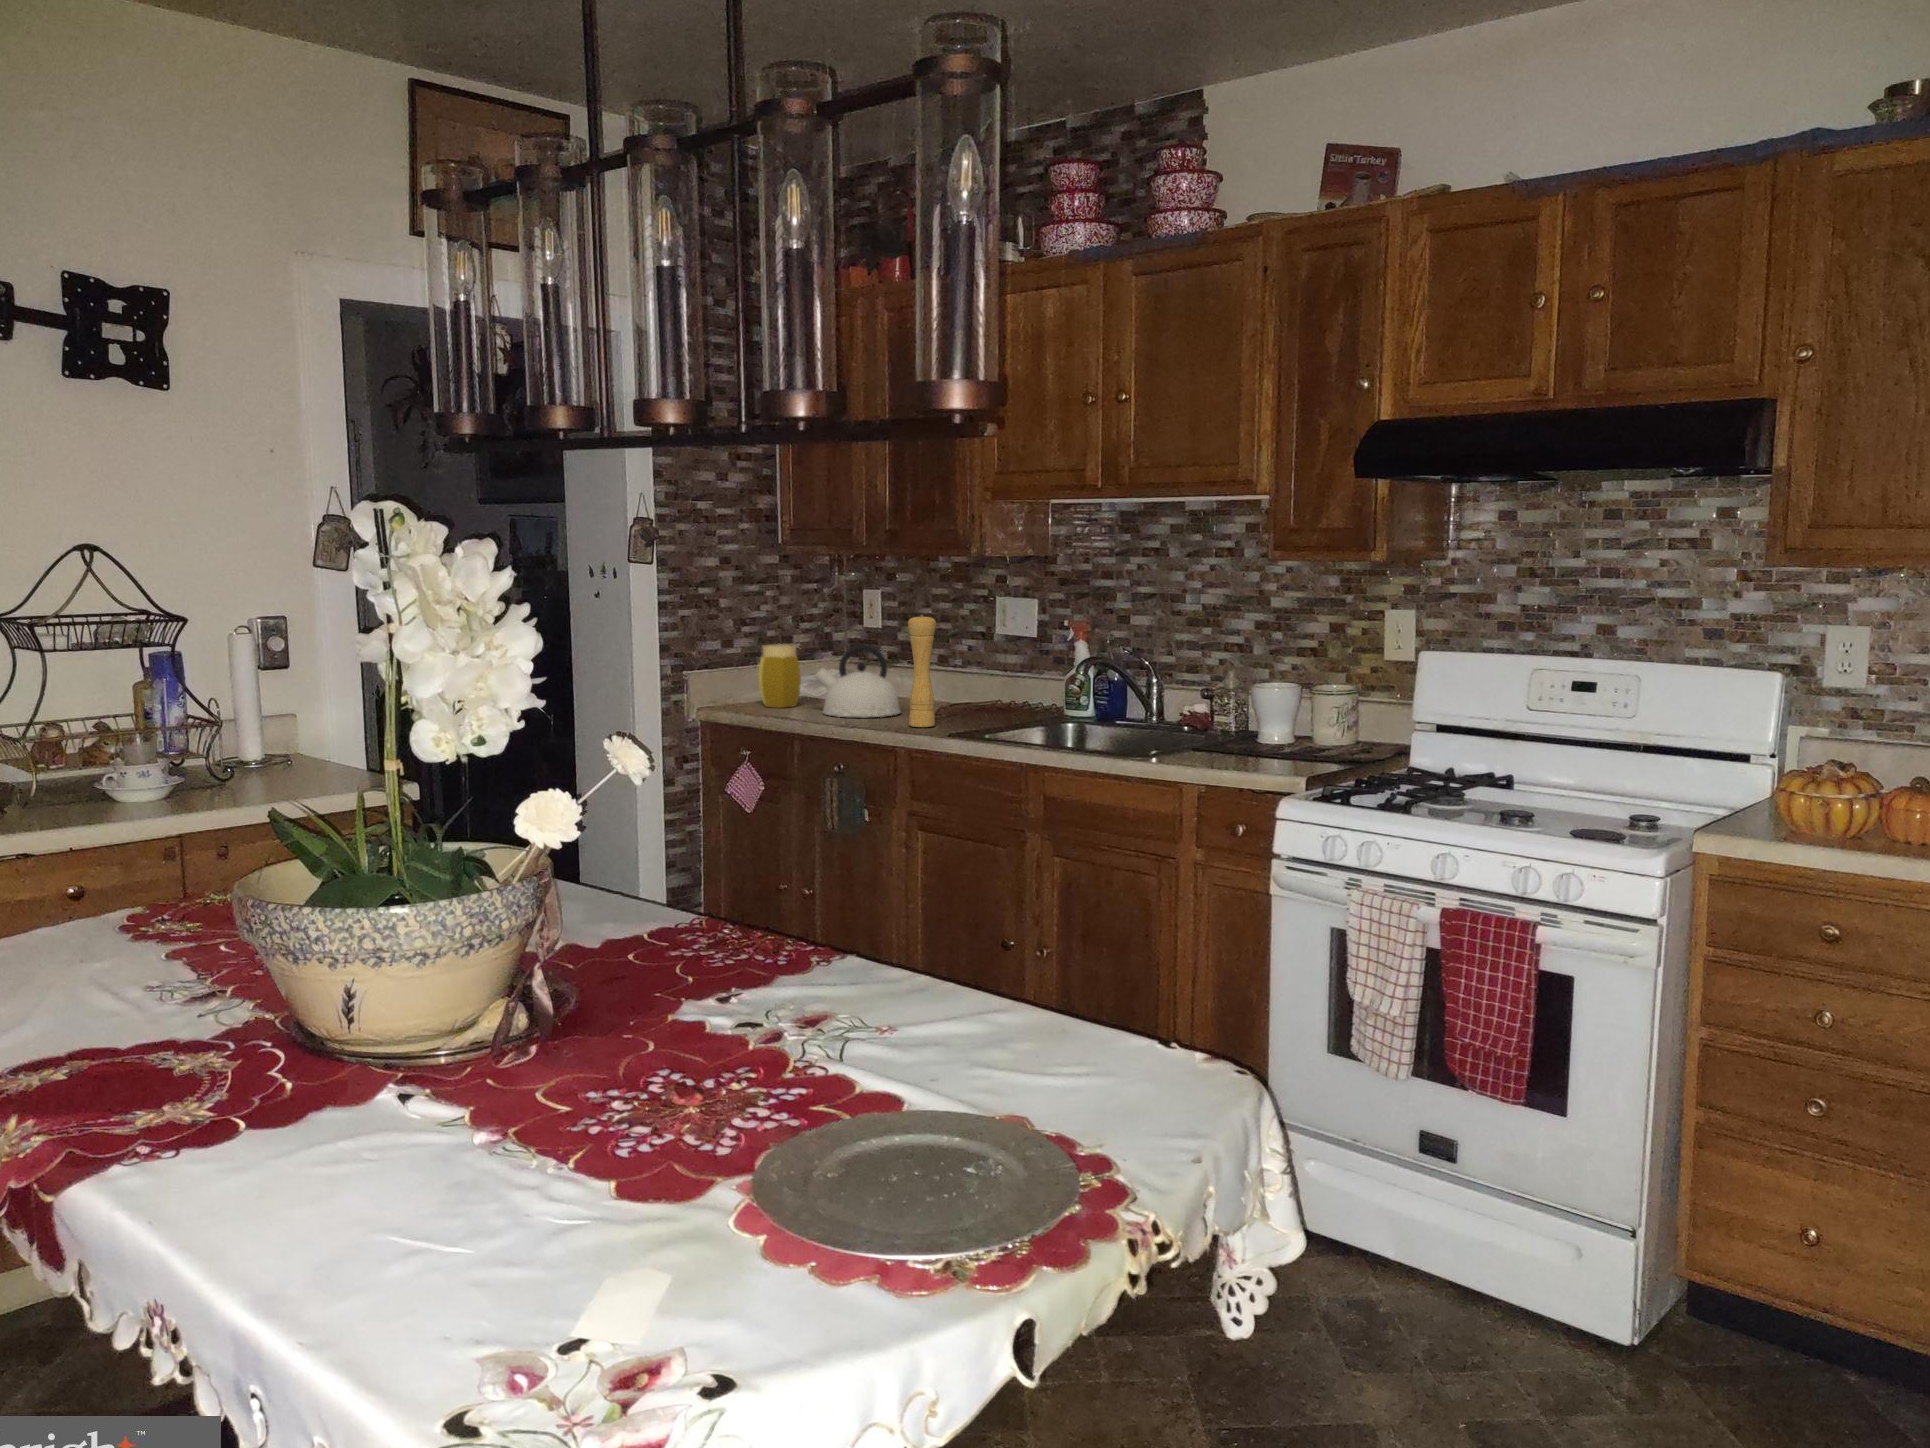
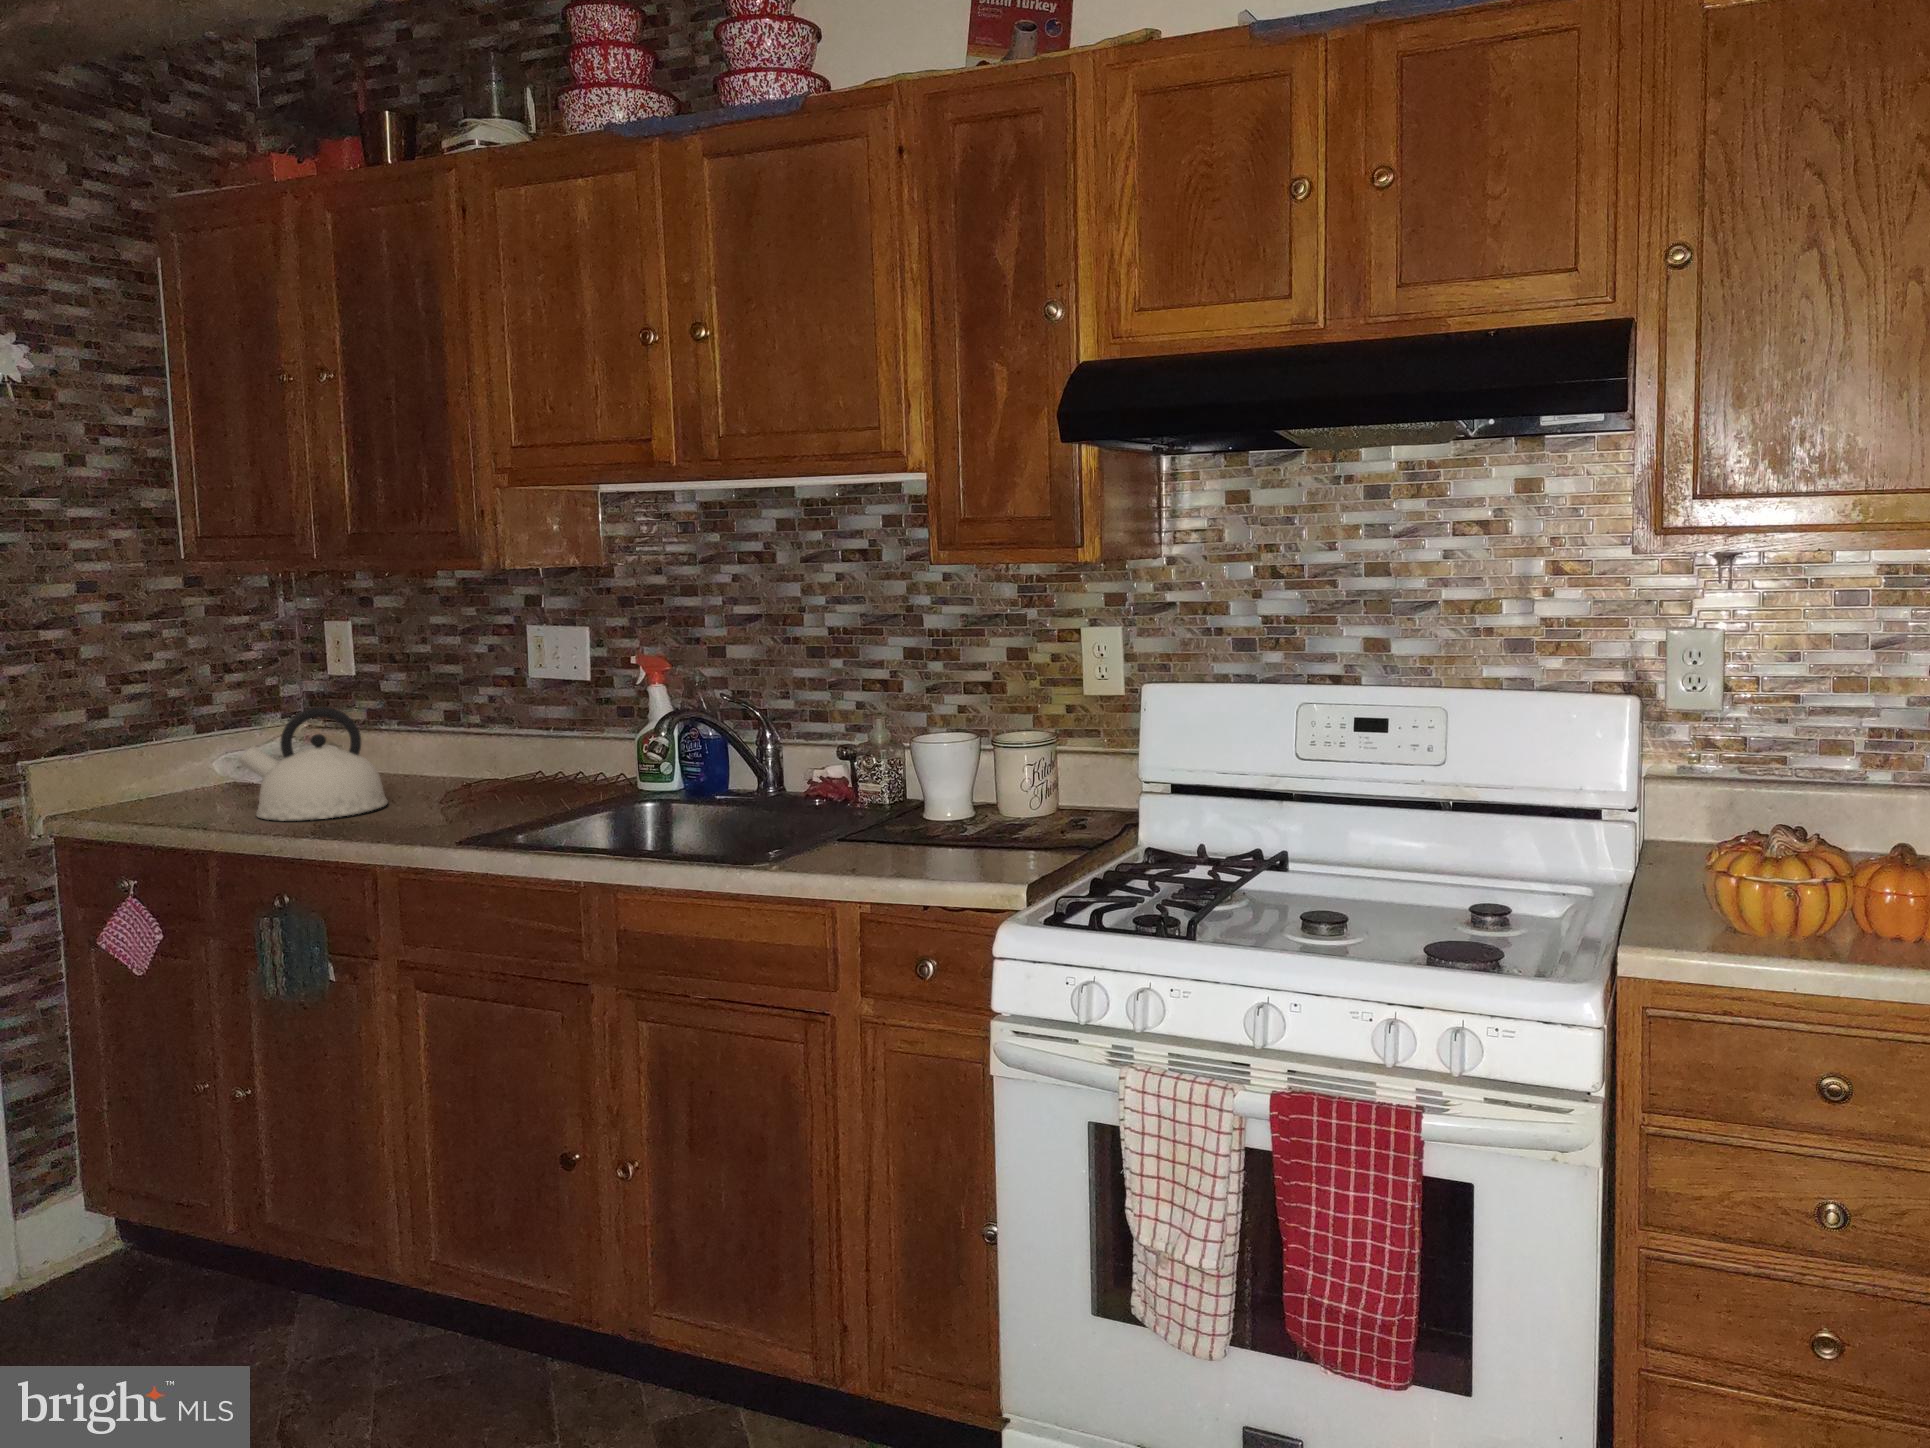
pepper mill: present [908,615,936,727] -> none [384,661,438,831]
jar: present [759,644,801,708] -> none [148,712,221,810]

